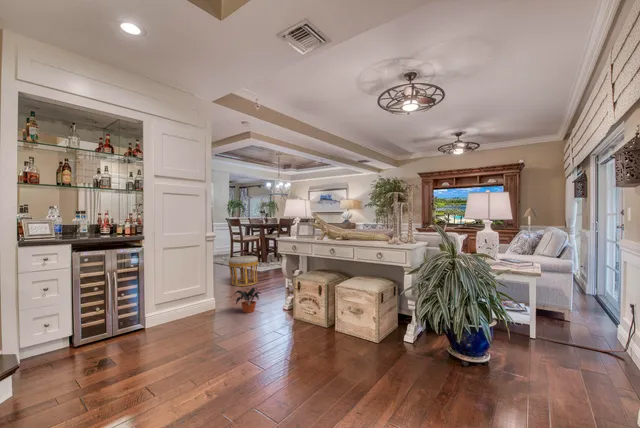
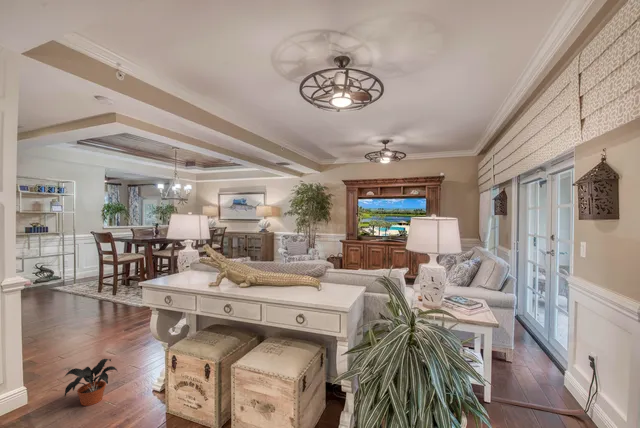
ottoman: present [229,256,258,286] -> none [80,291,130,340]

